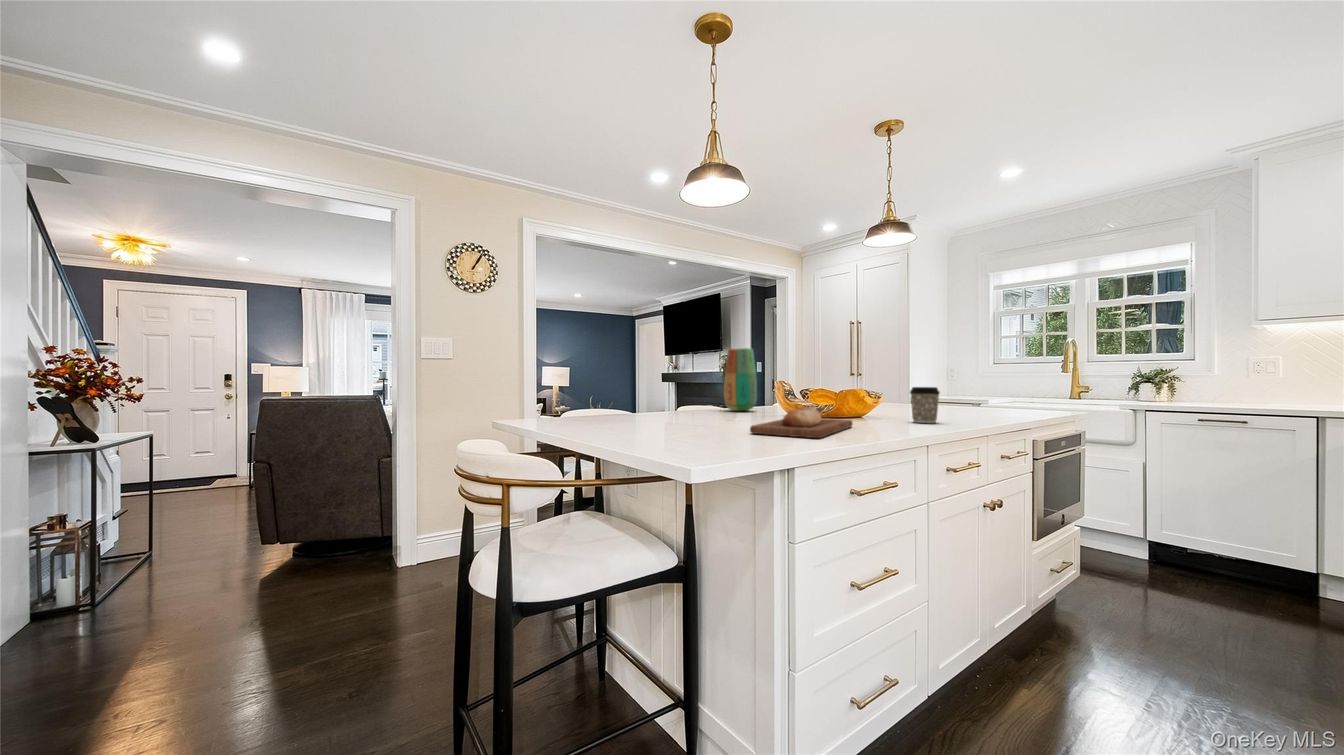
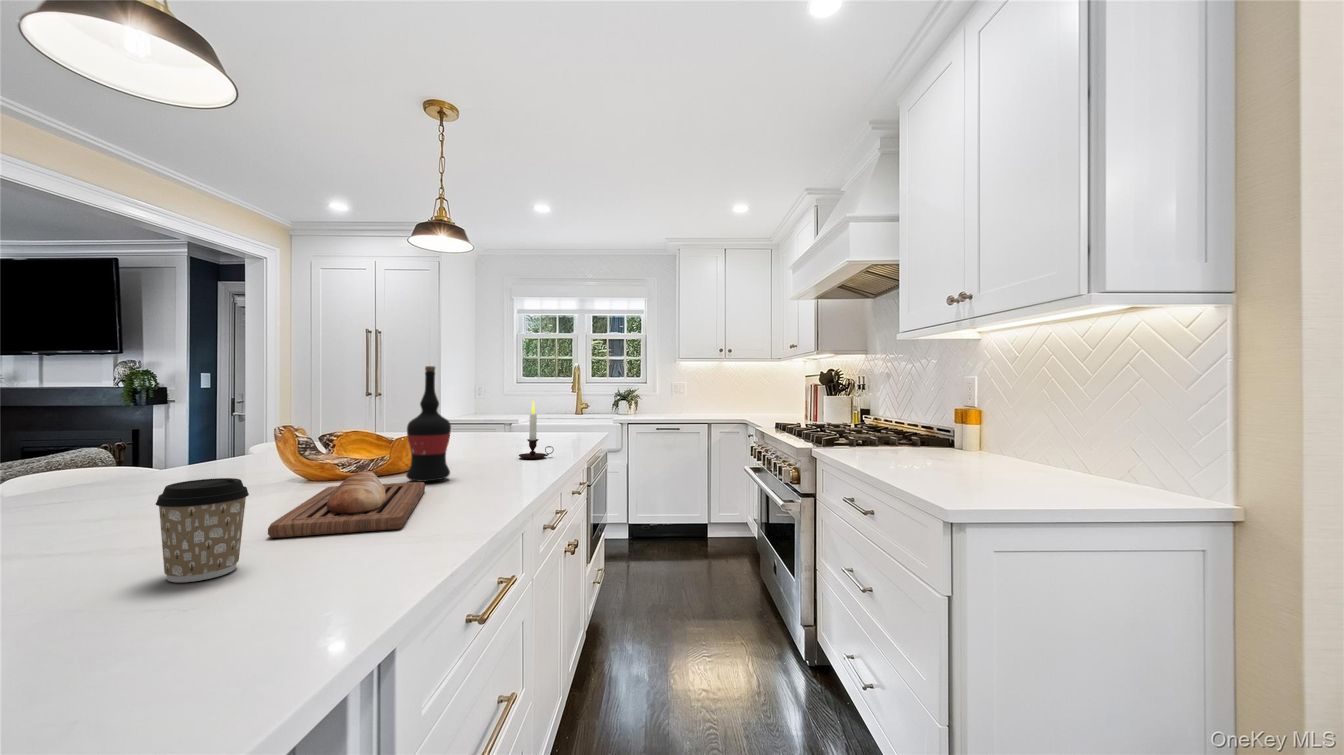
wine bottle: none [845,335,878,423] -> present [406,366,451,482]
vase: present [724,348,757,411] -> none [170,371,241,476]
candle: none [952,364,989,419] -> present [519,400,554,459]
coffee cup: present [910,387,940,423] -> present [156,478,249,582]

